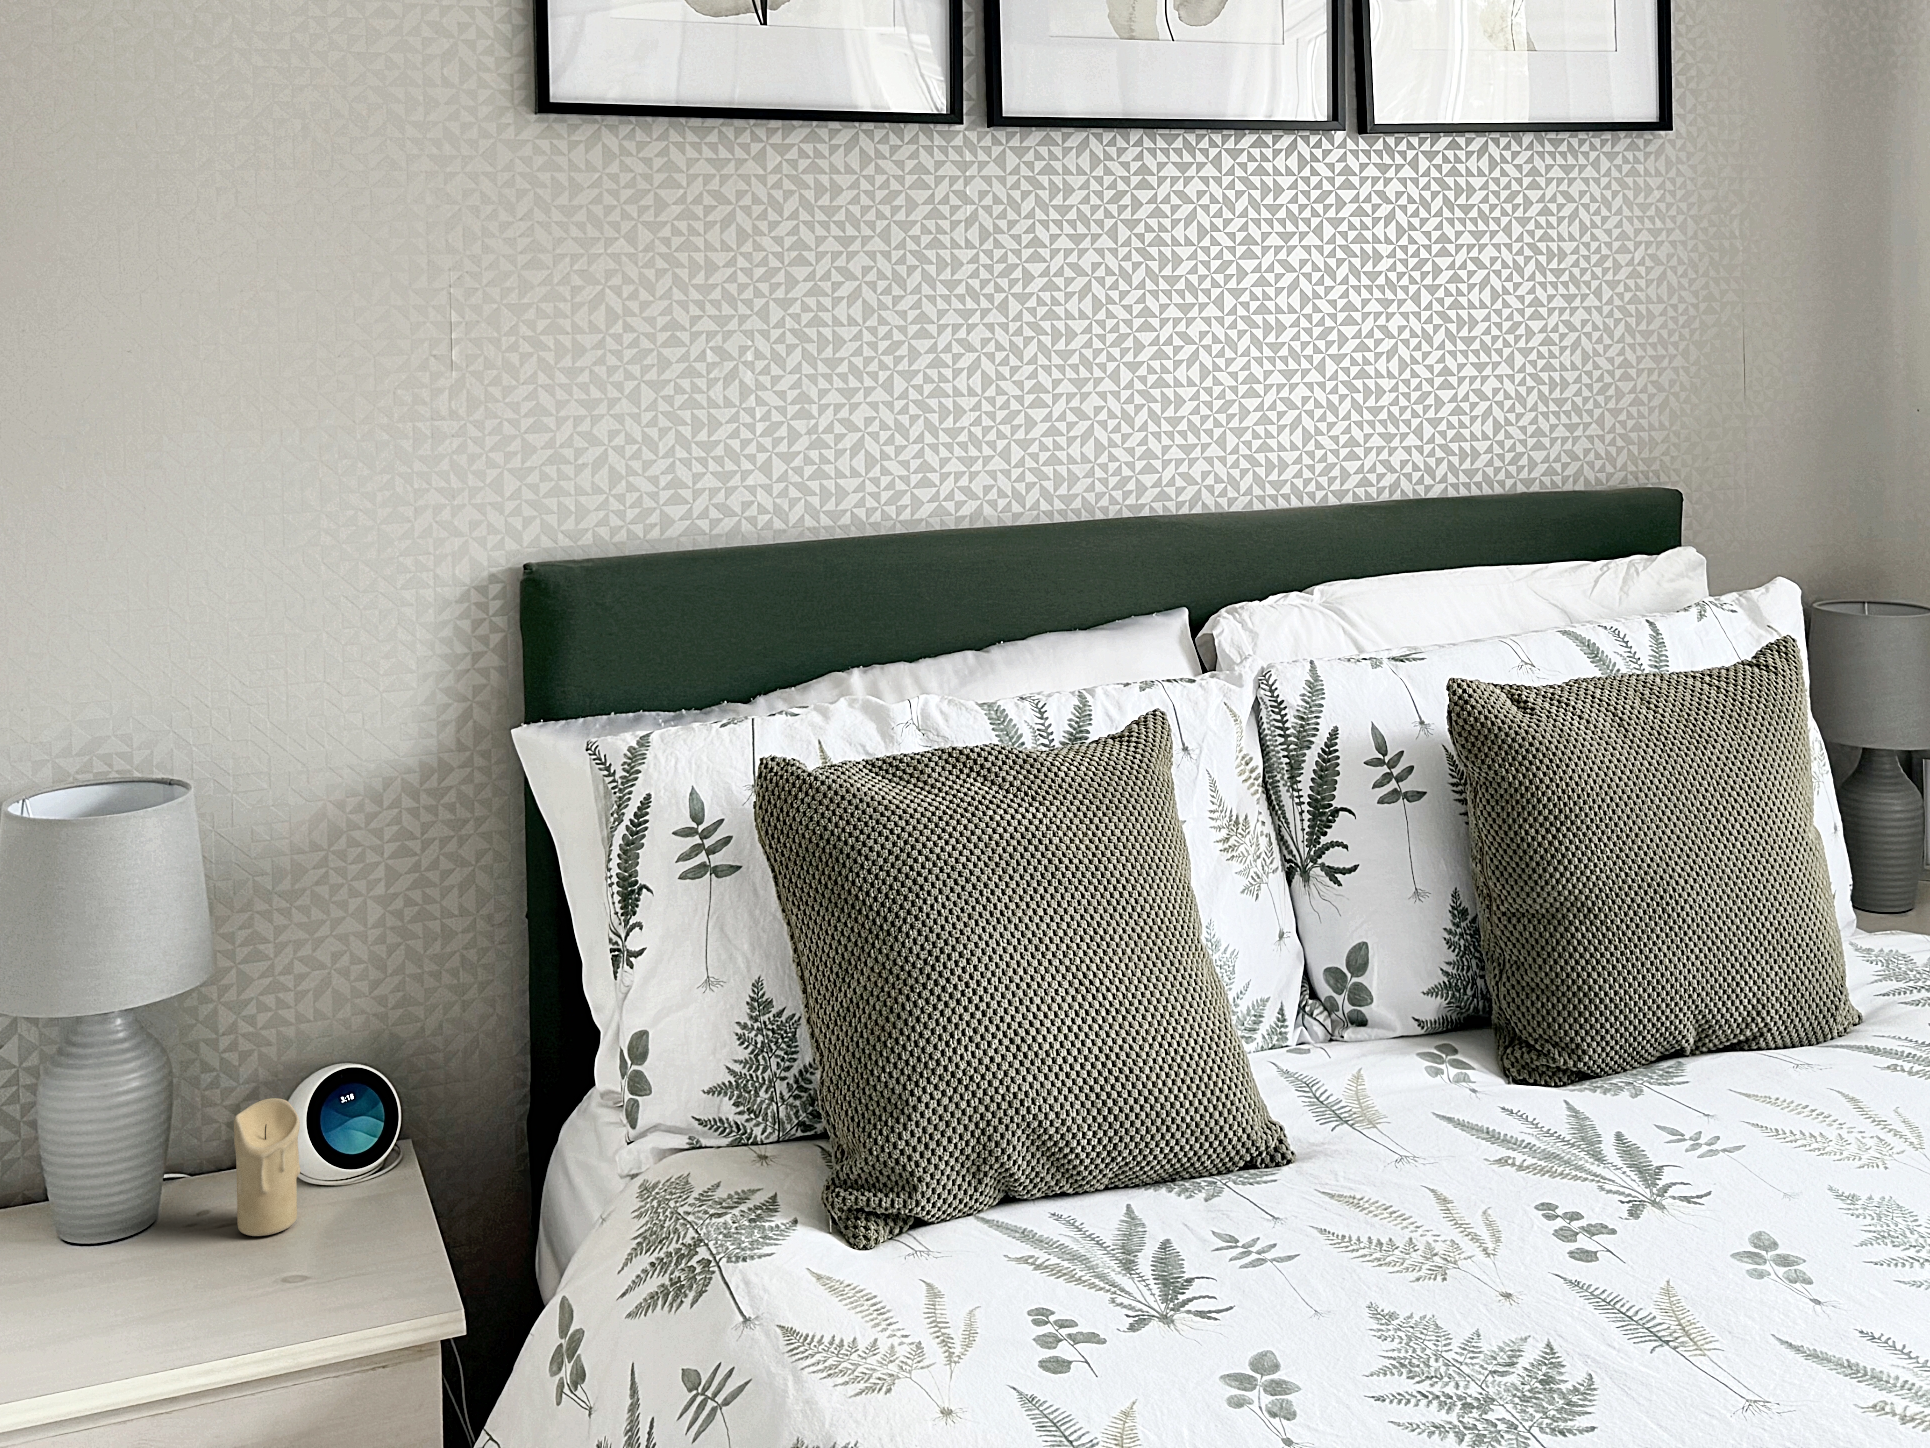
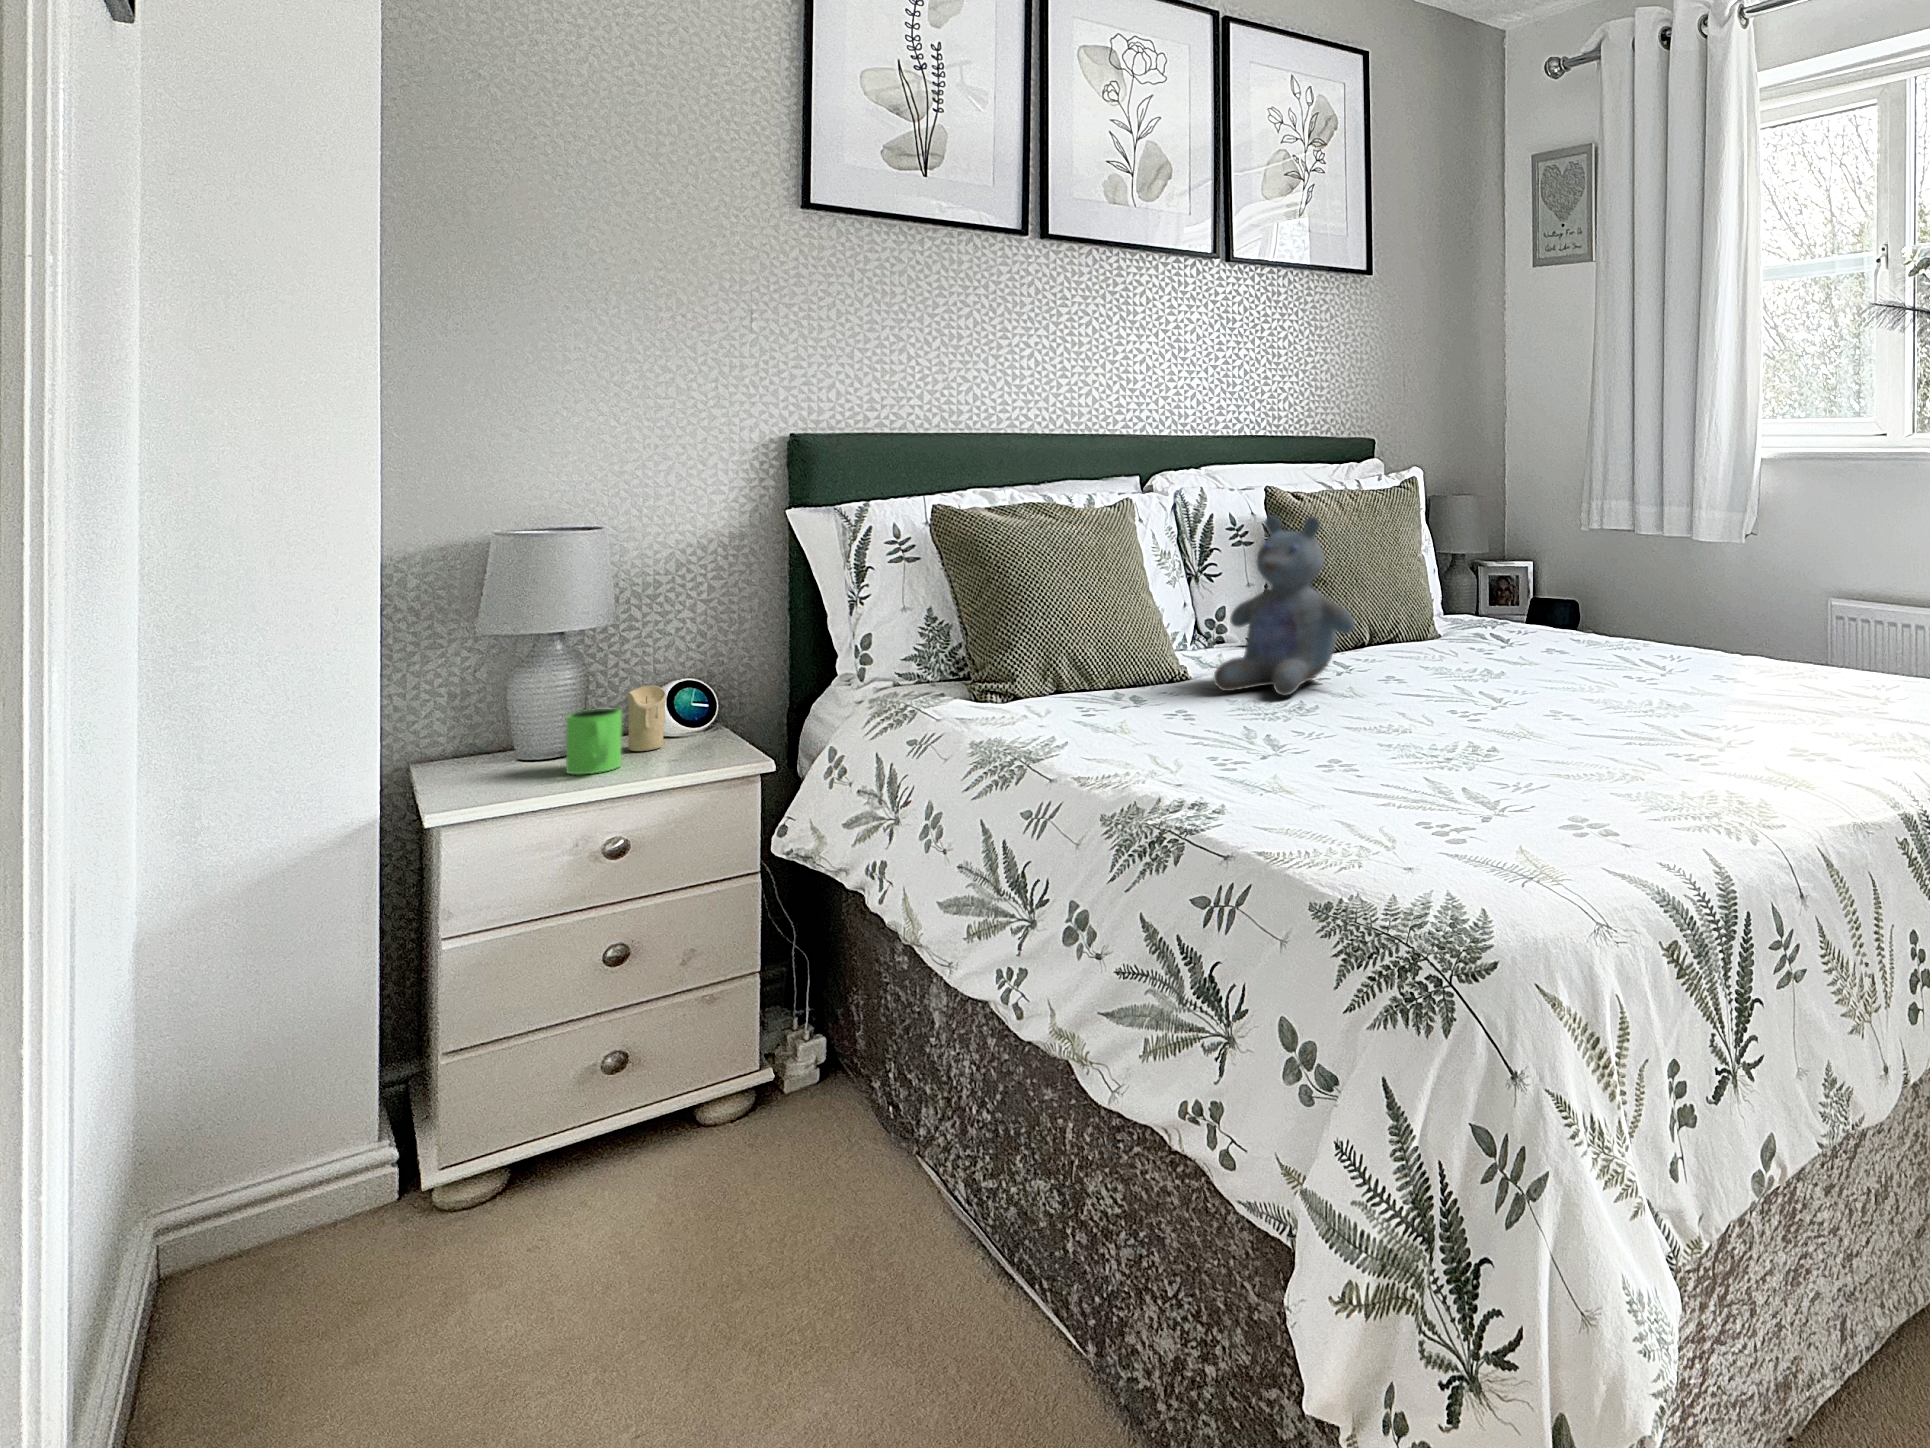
stuffed bear: none [1342,834,1679,1324] -> present [1214,515,1355,695]
mug: none [113,1169,211,1316] -> present [566,708,622,774]

